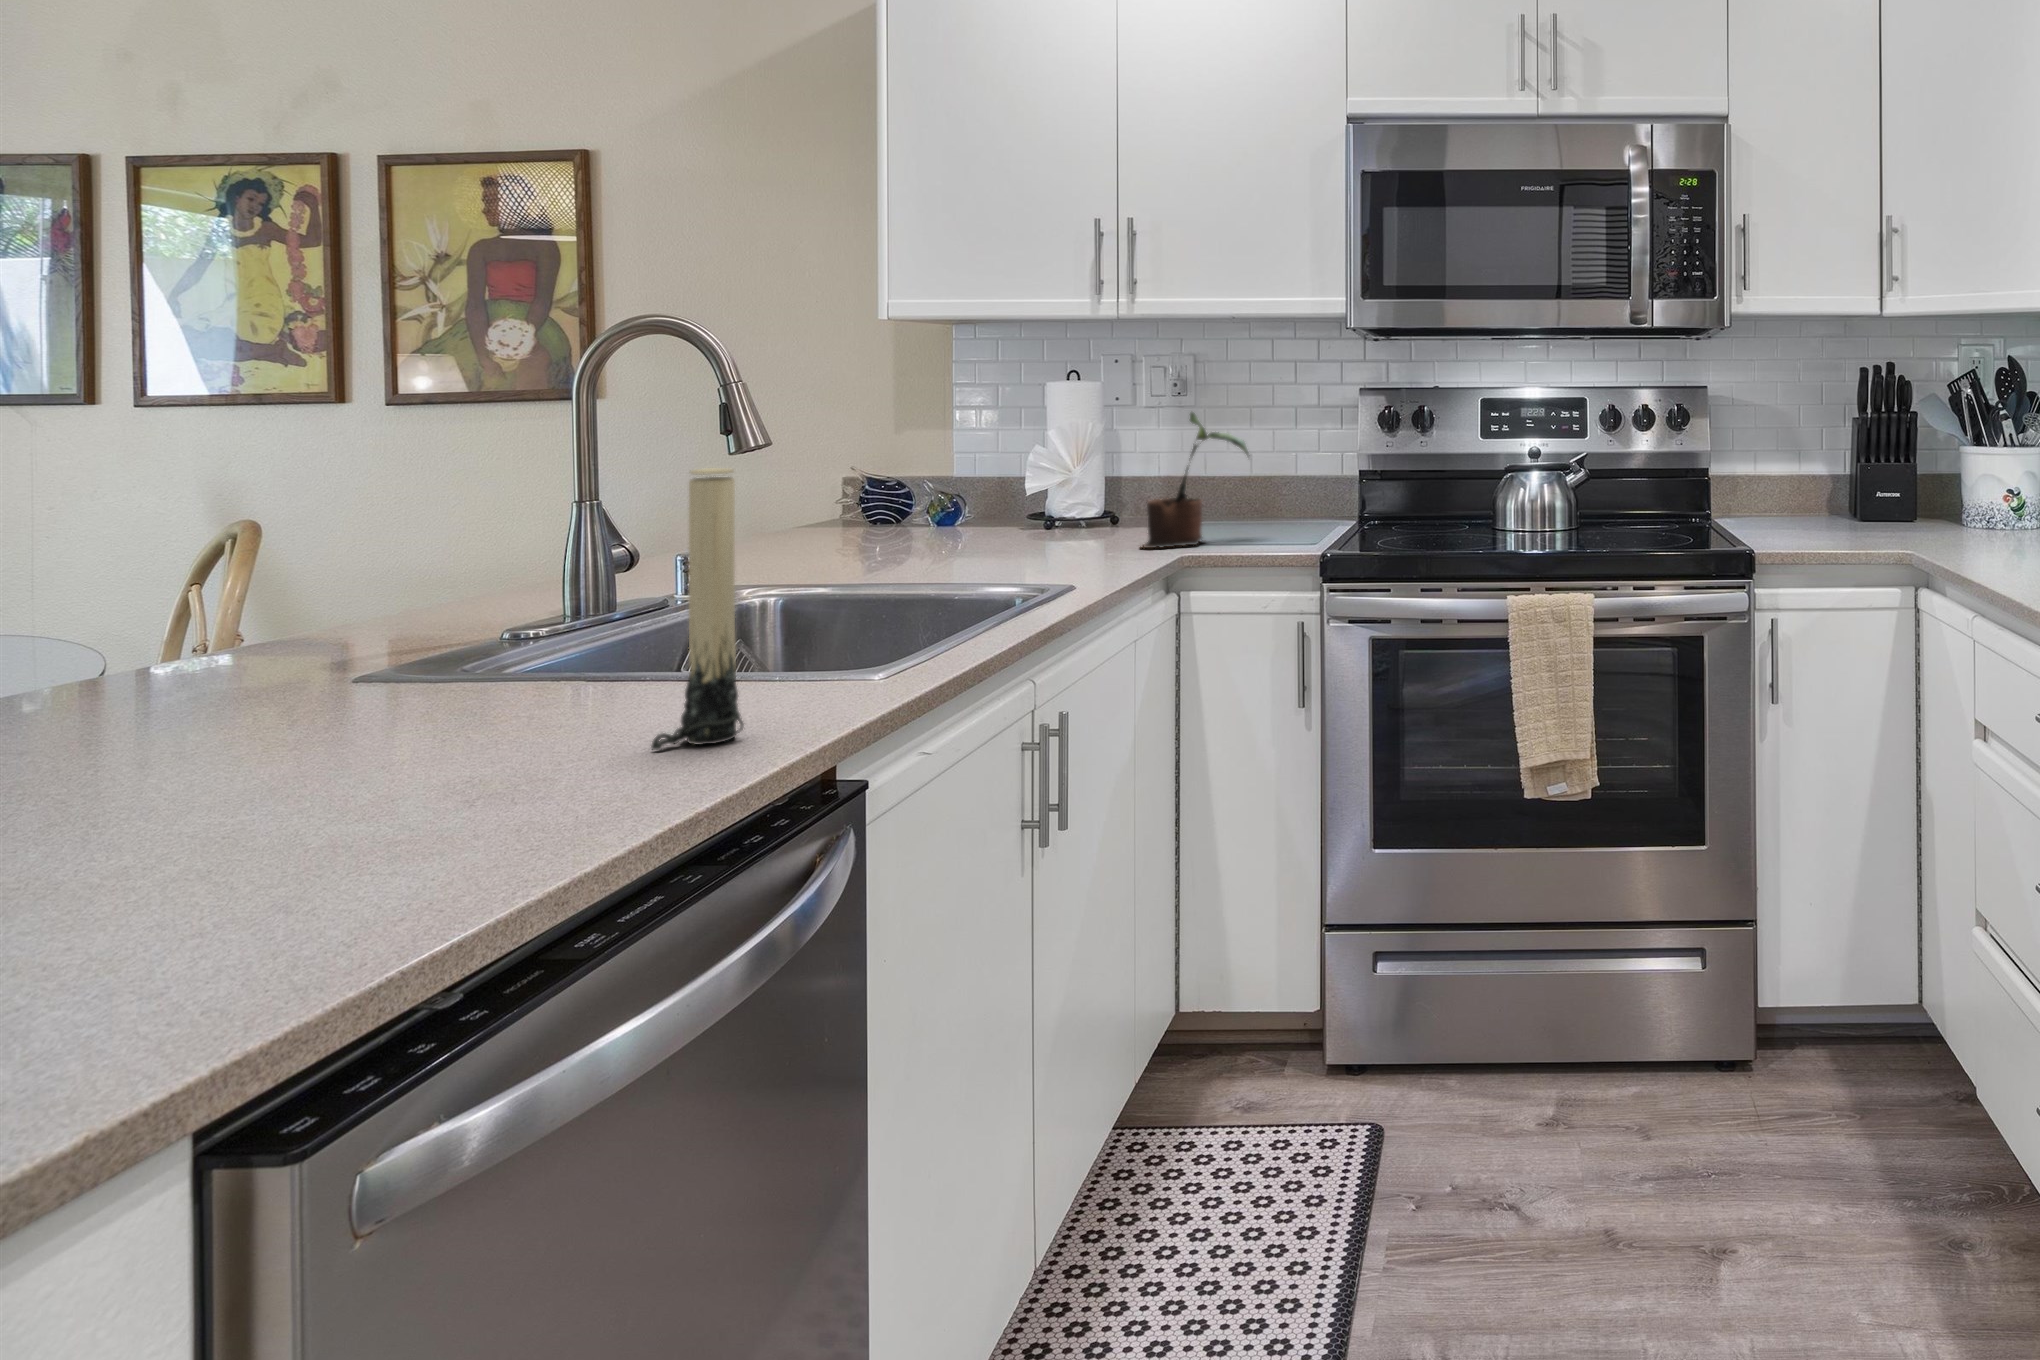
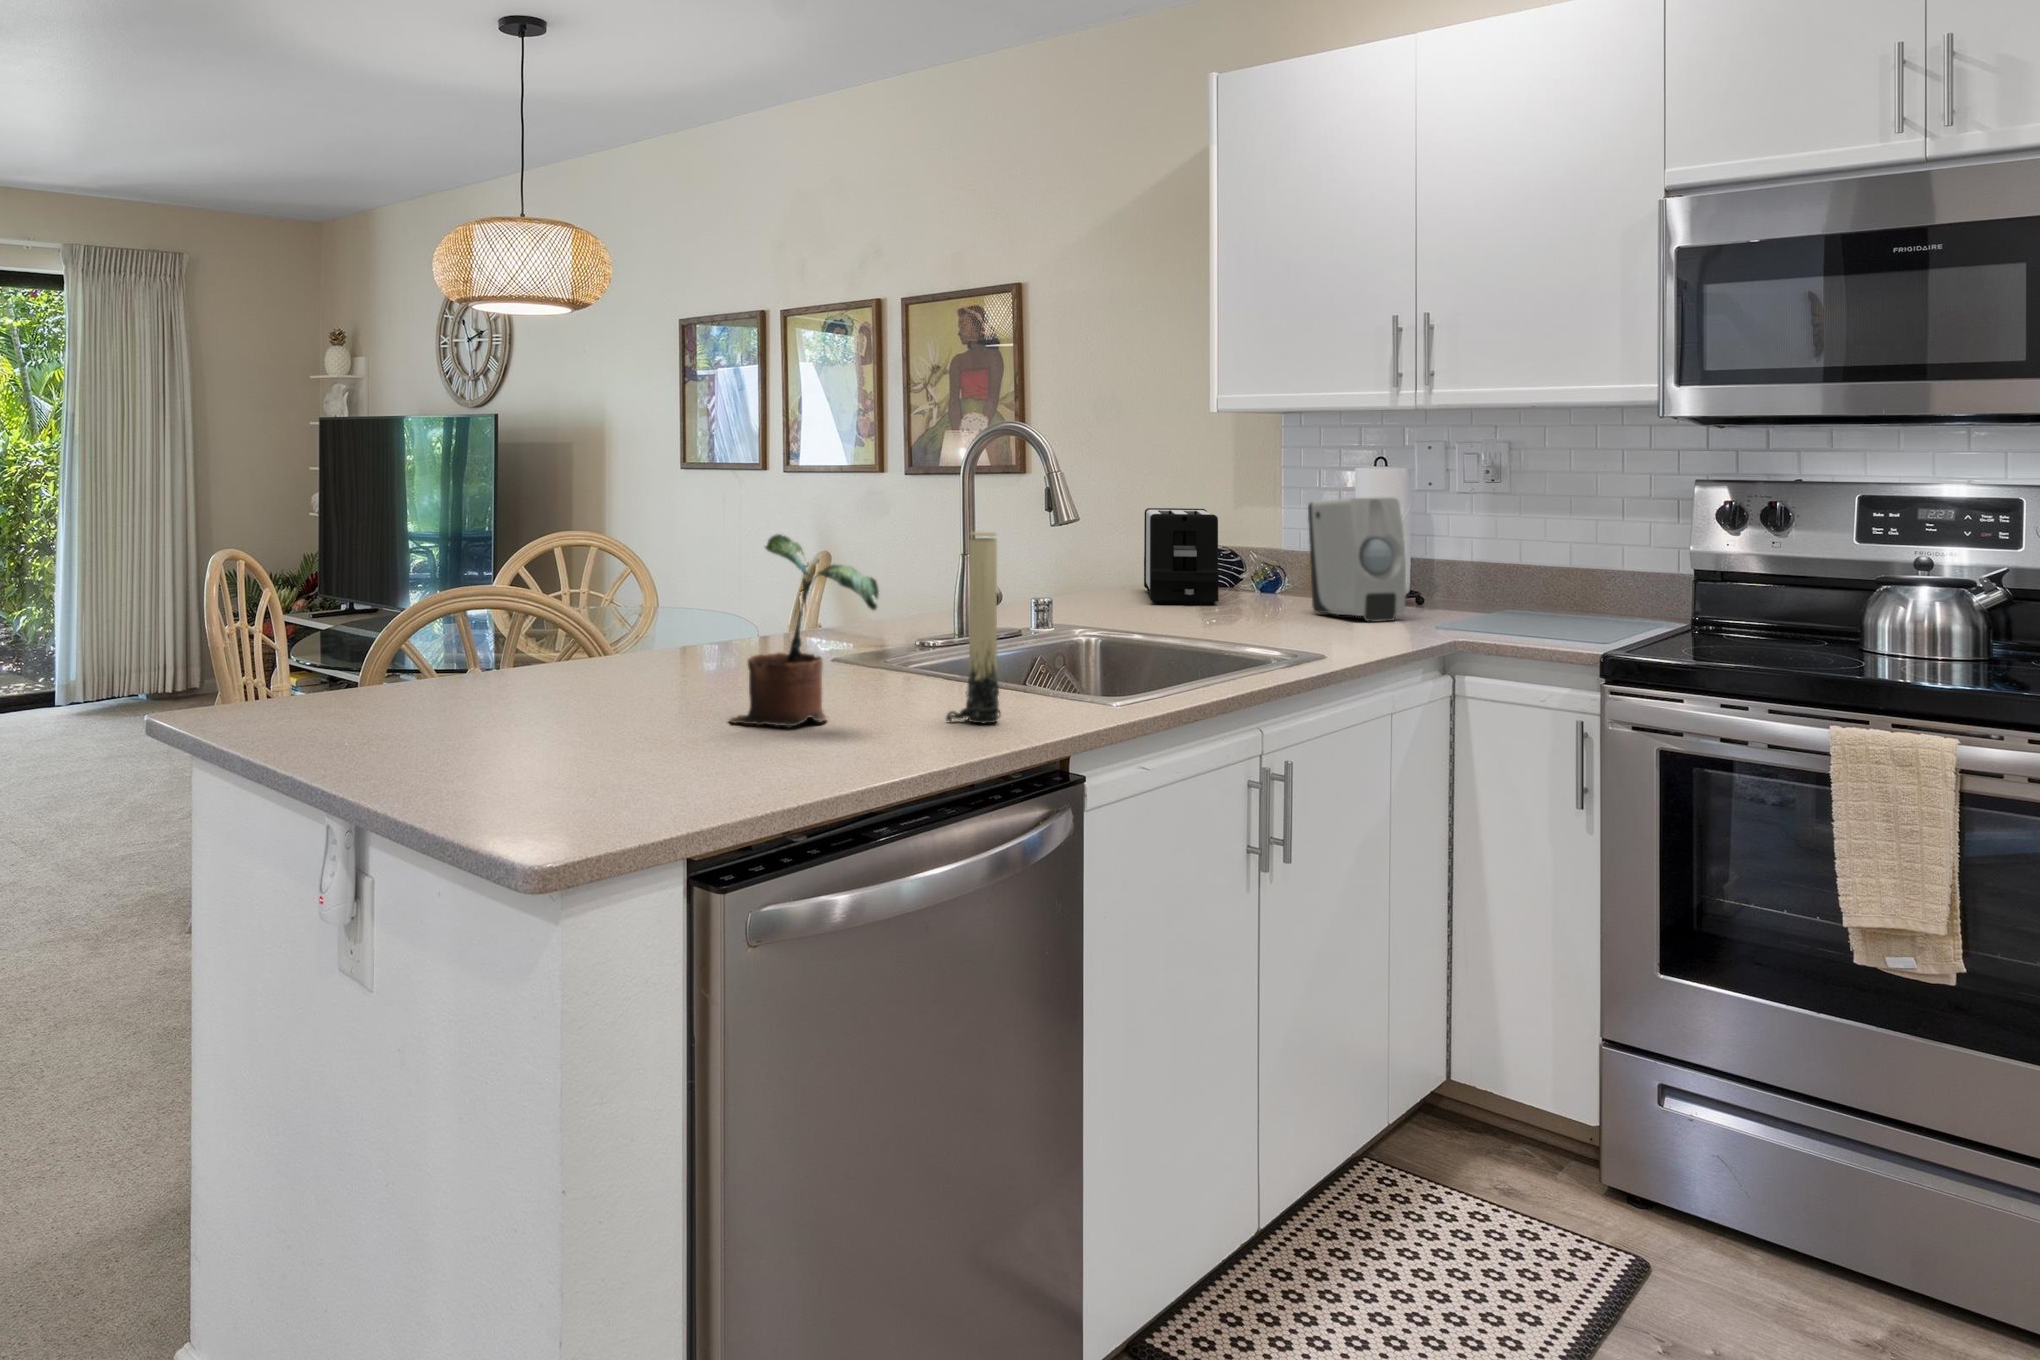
soap dispenser: none [1004,412,1112,545] -> present [1308,498,1406,622]
potted plant: present [1142,413,1250,548] -> present [730,534,879,727]
toaster: none [783,433,894,548] -> present [1144,508,1219,605]

